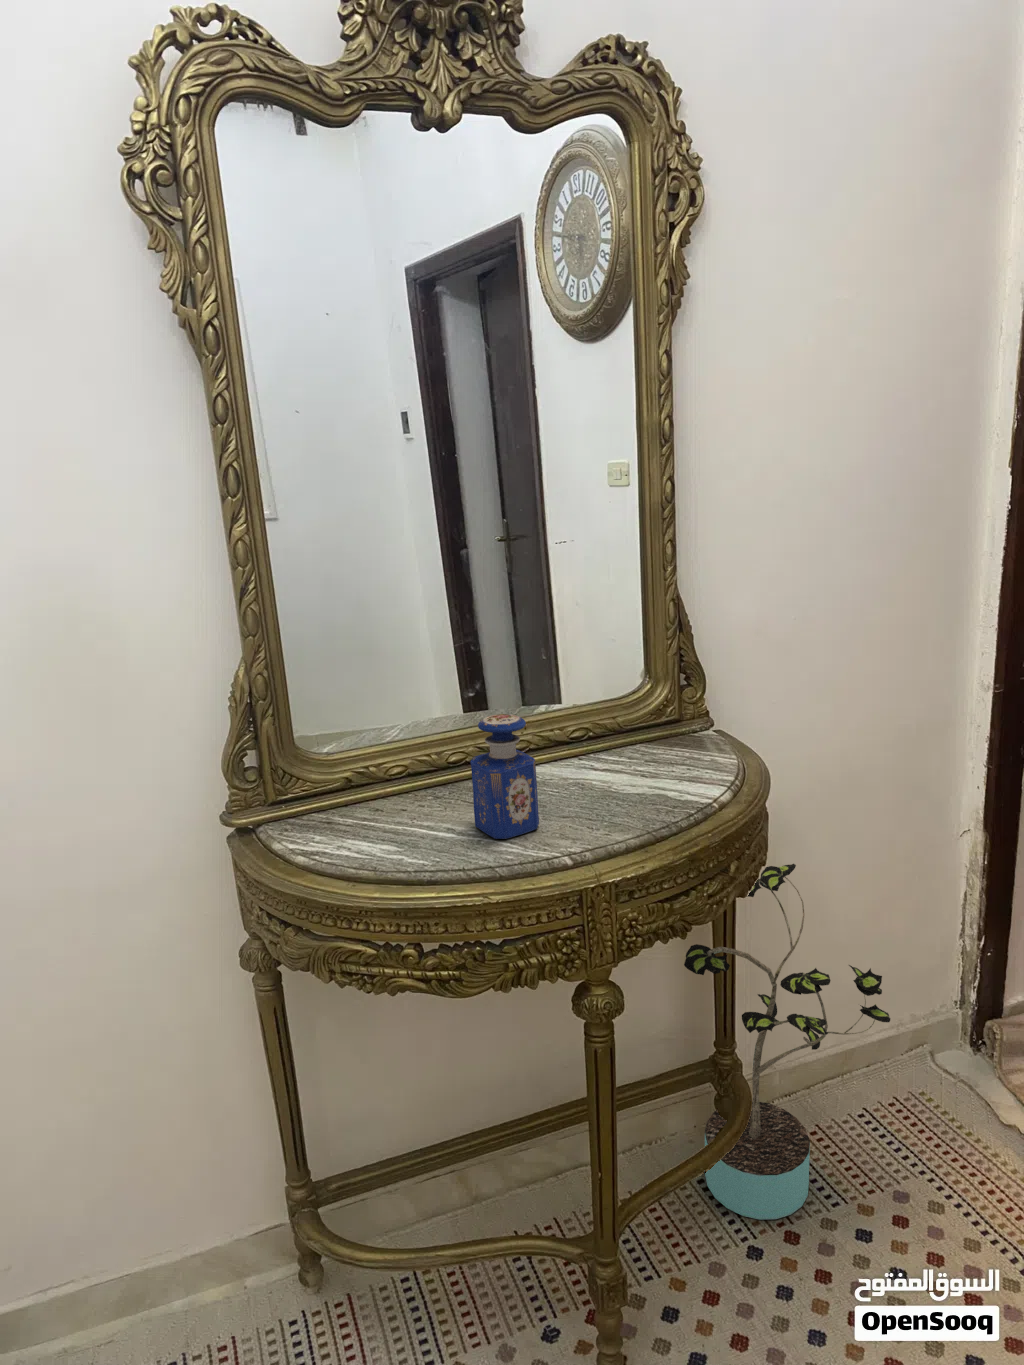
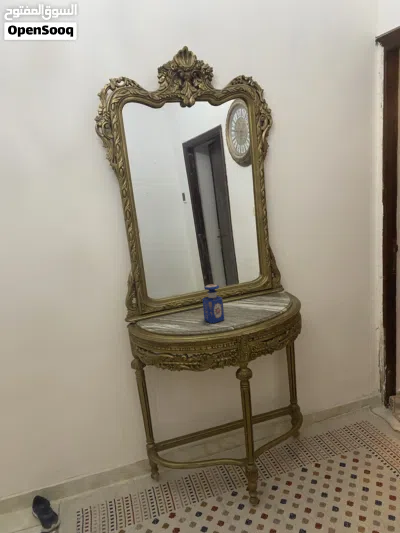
potted plant: present [684,864,890,1220] -> none [276,337,348,460]

